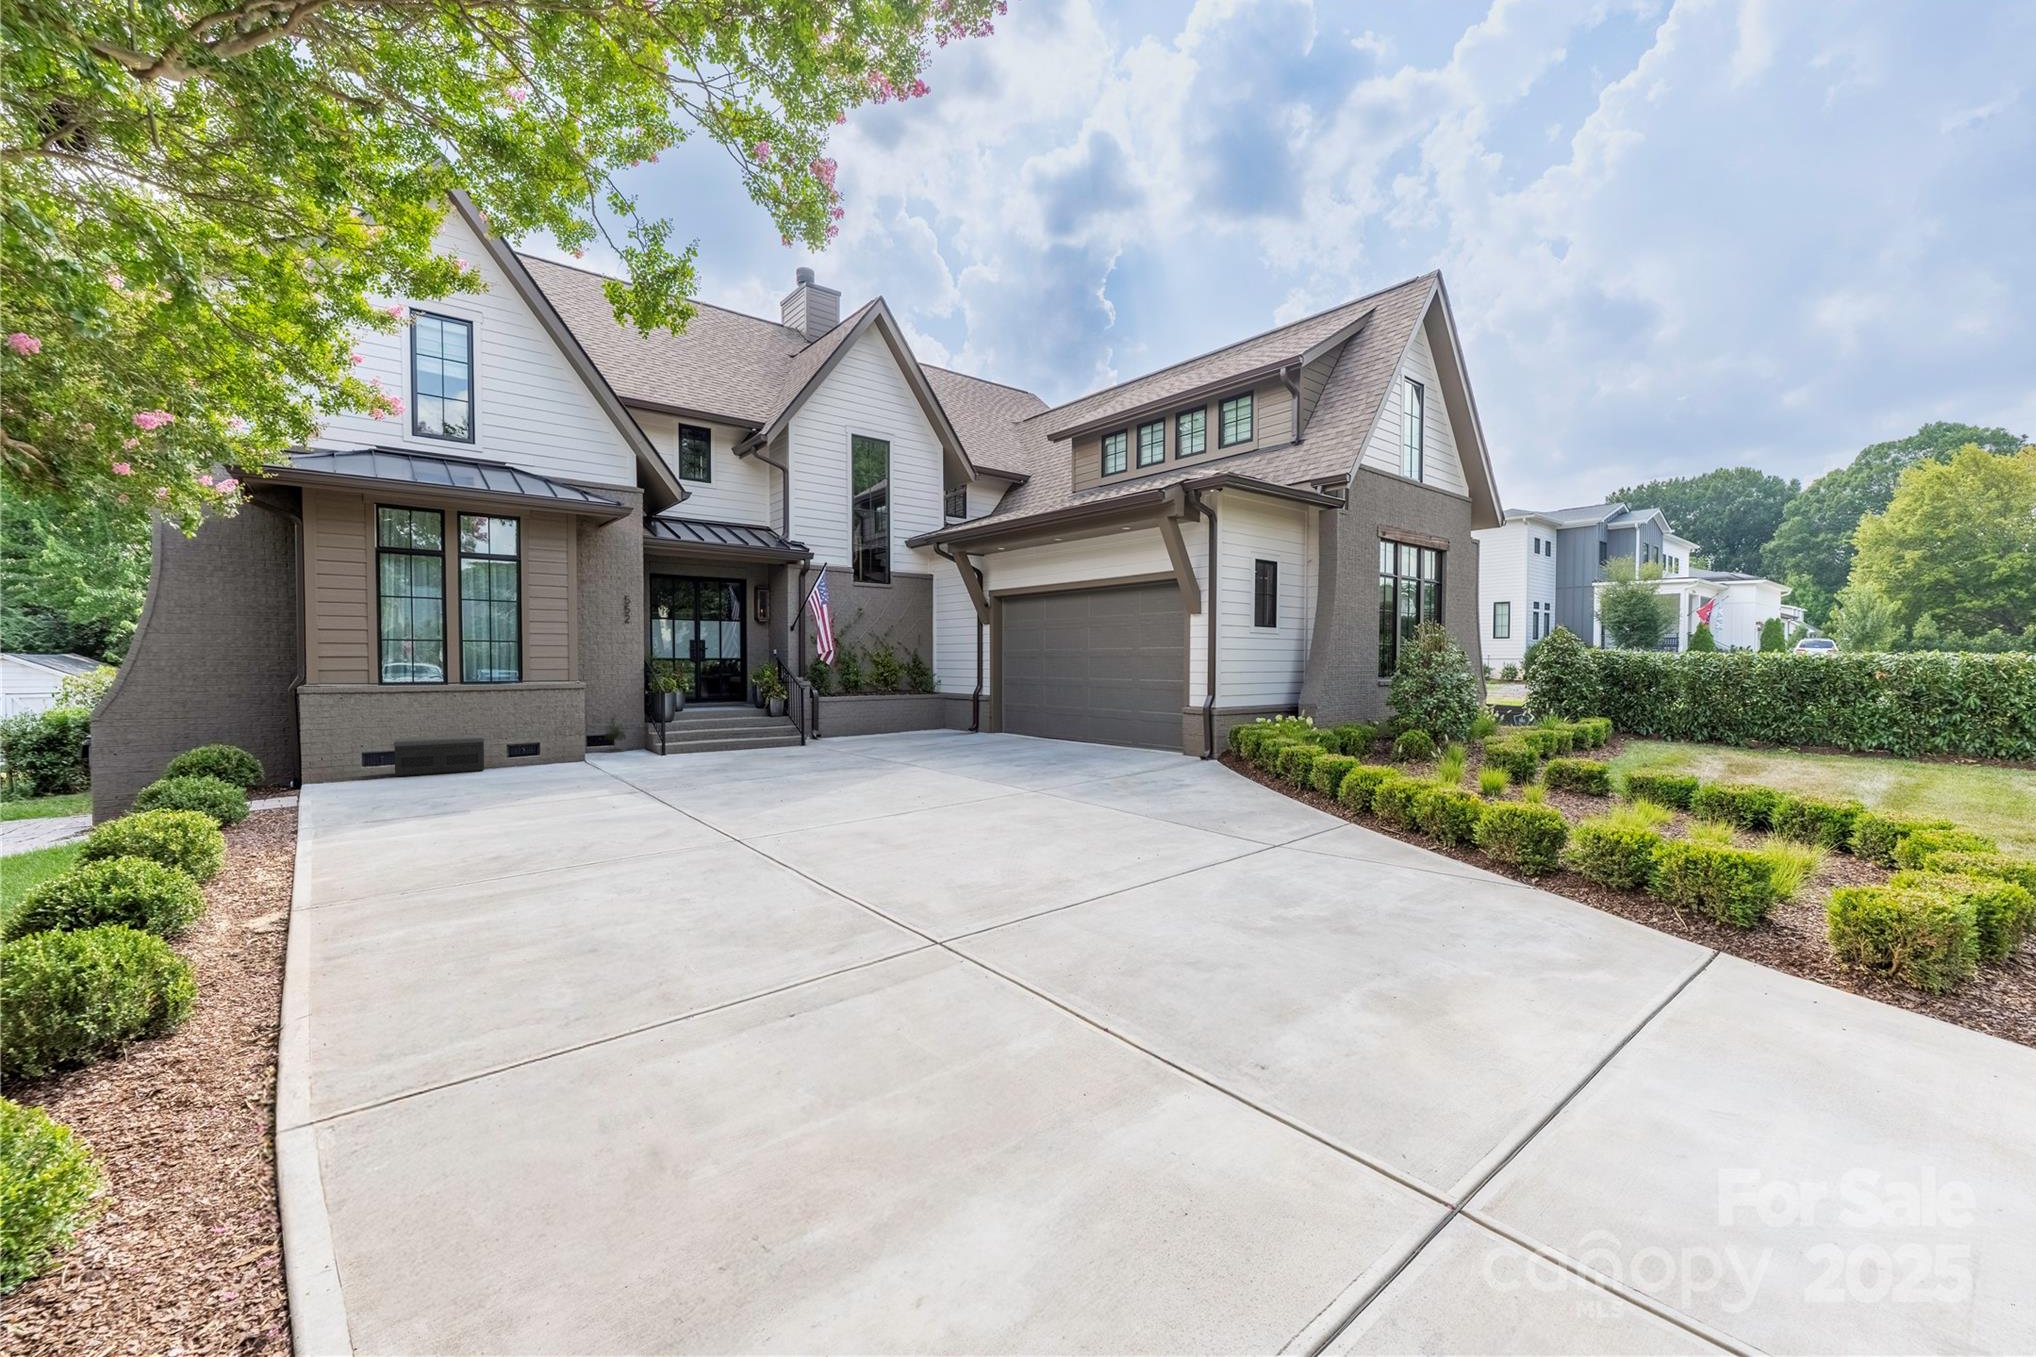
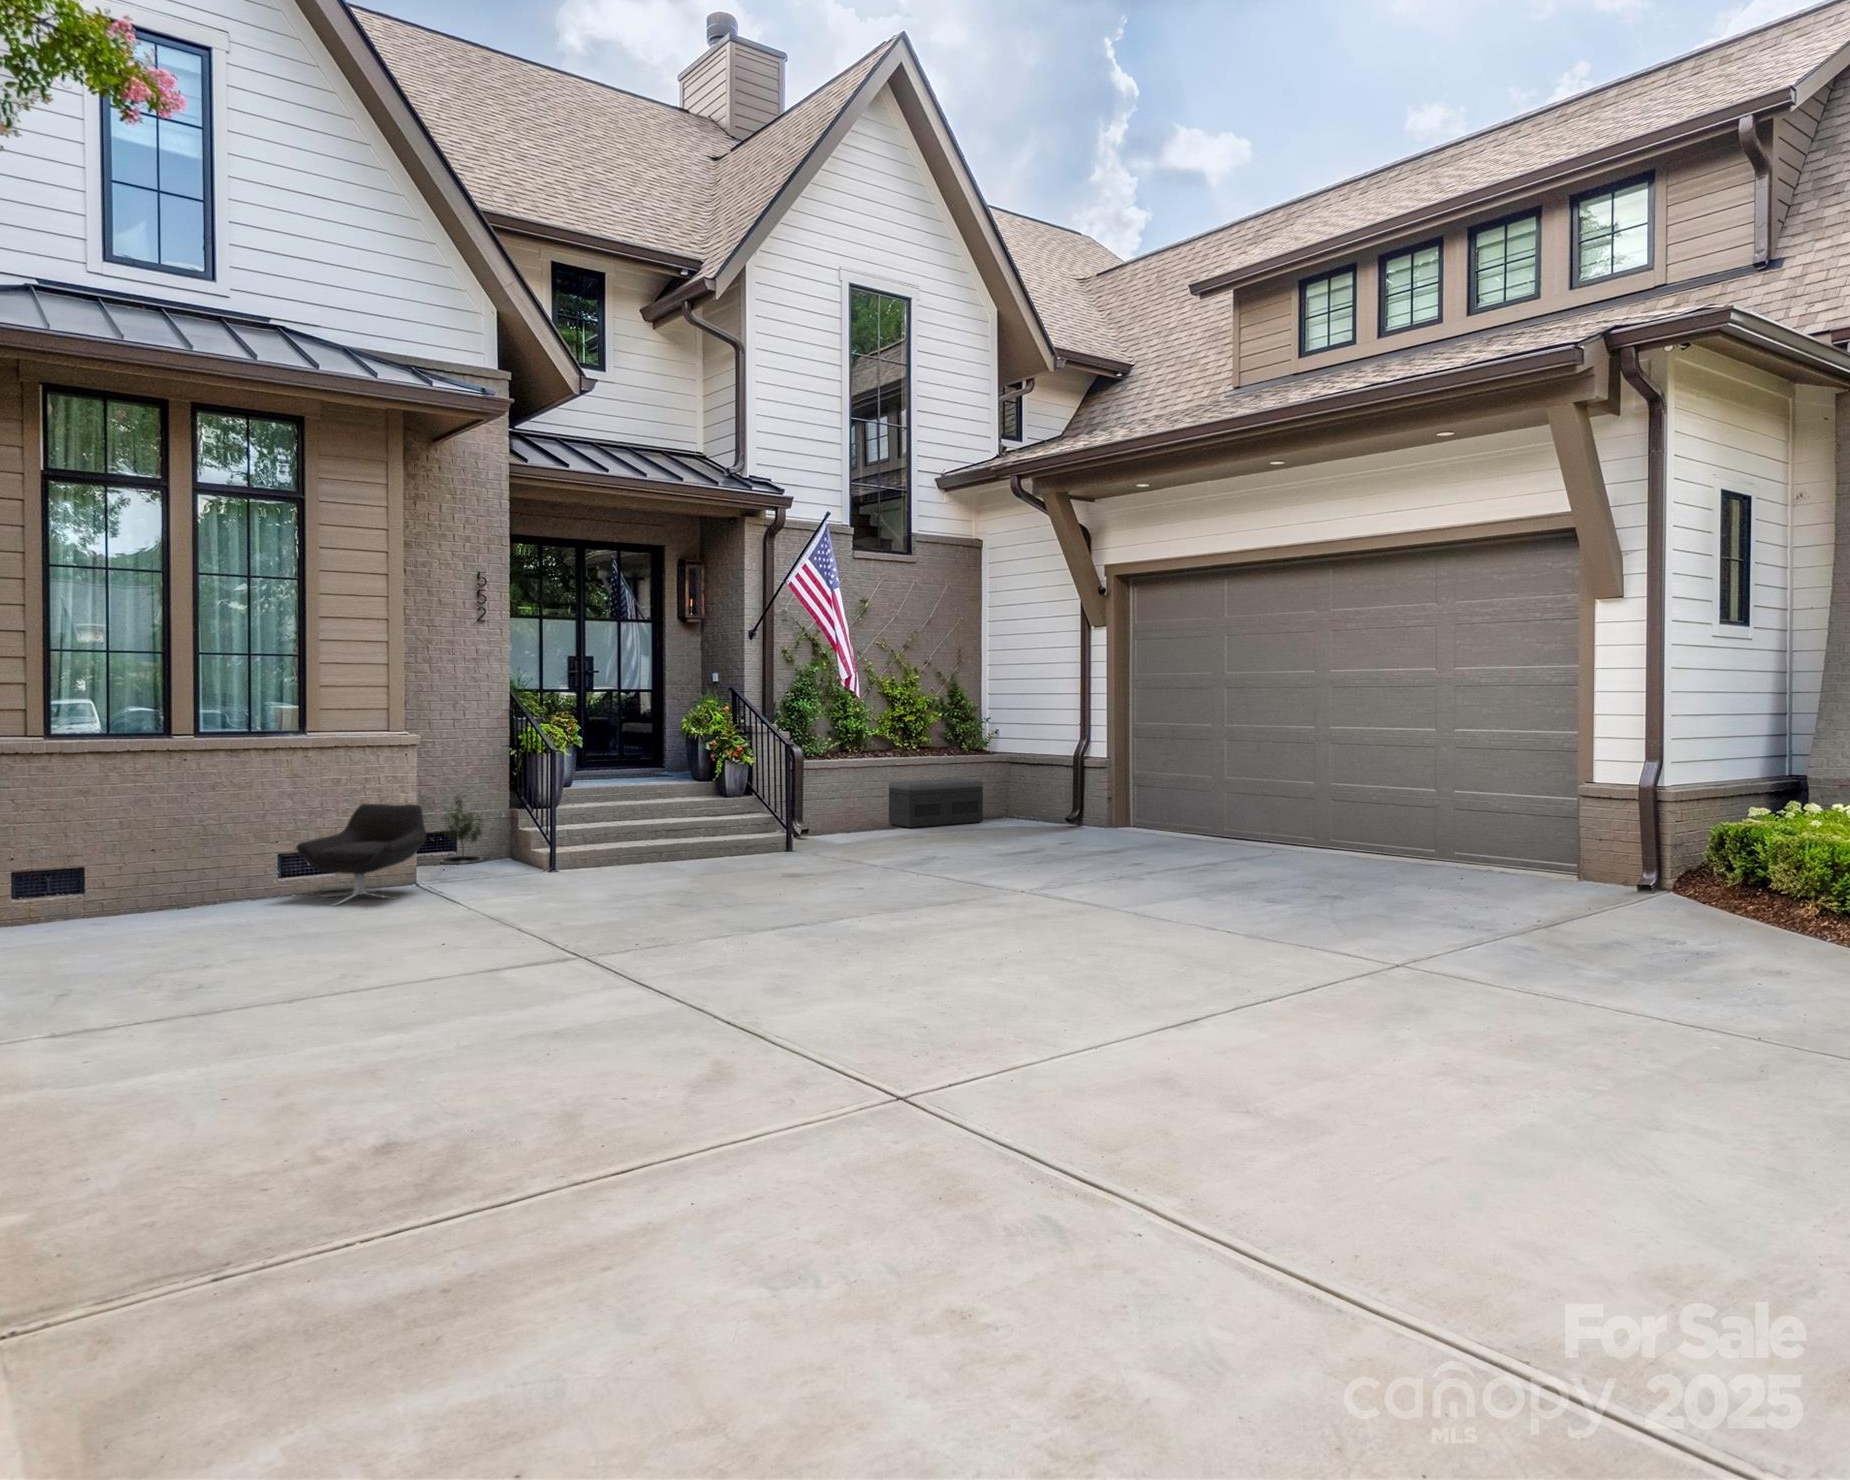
lounge chair: none [514,719,585,770] -> present [296,804,426,906]
storage bench: present [394,735,485,777] -> present [889,778,983,828]

